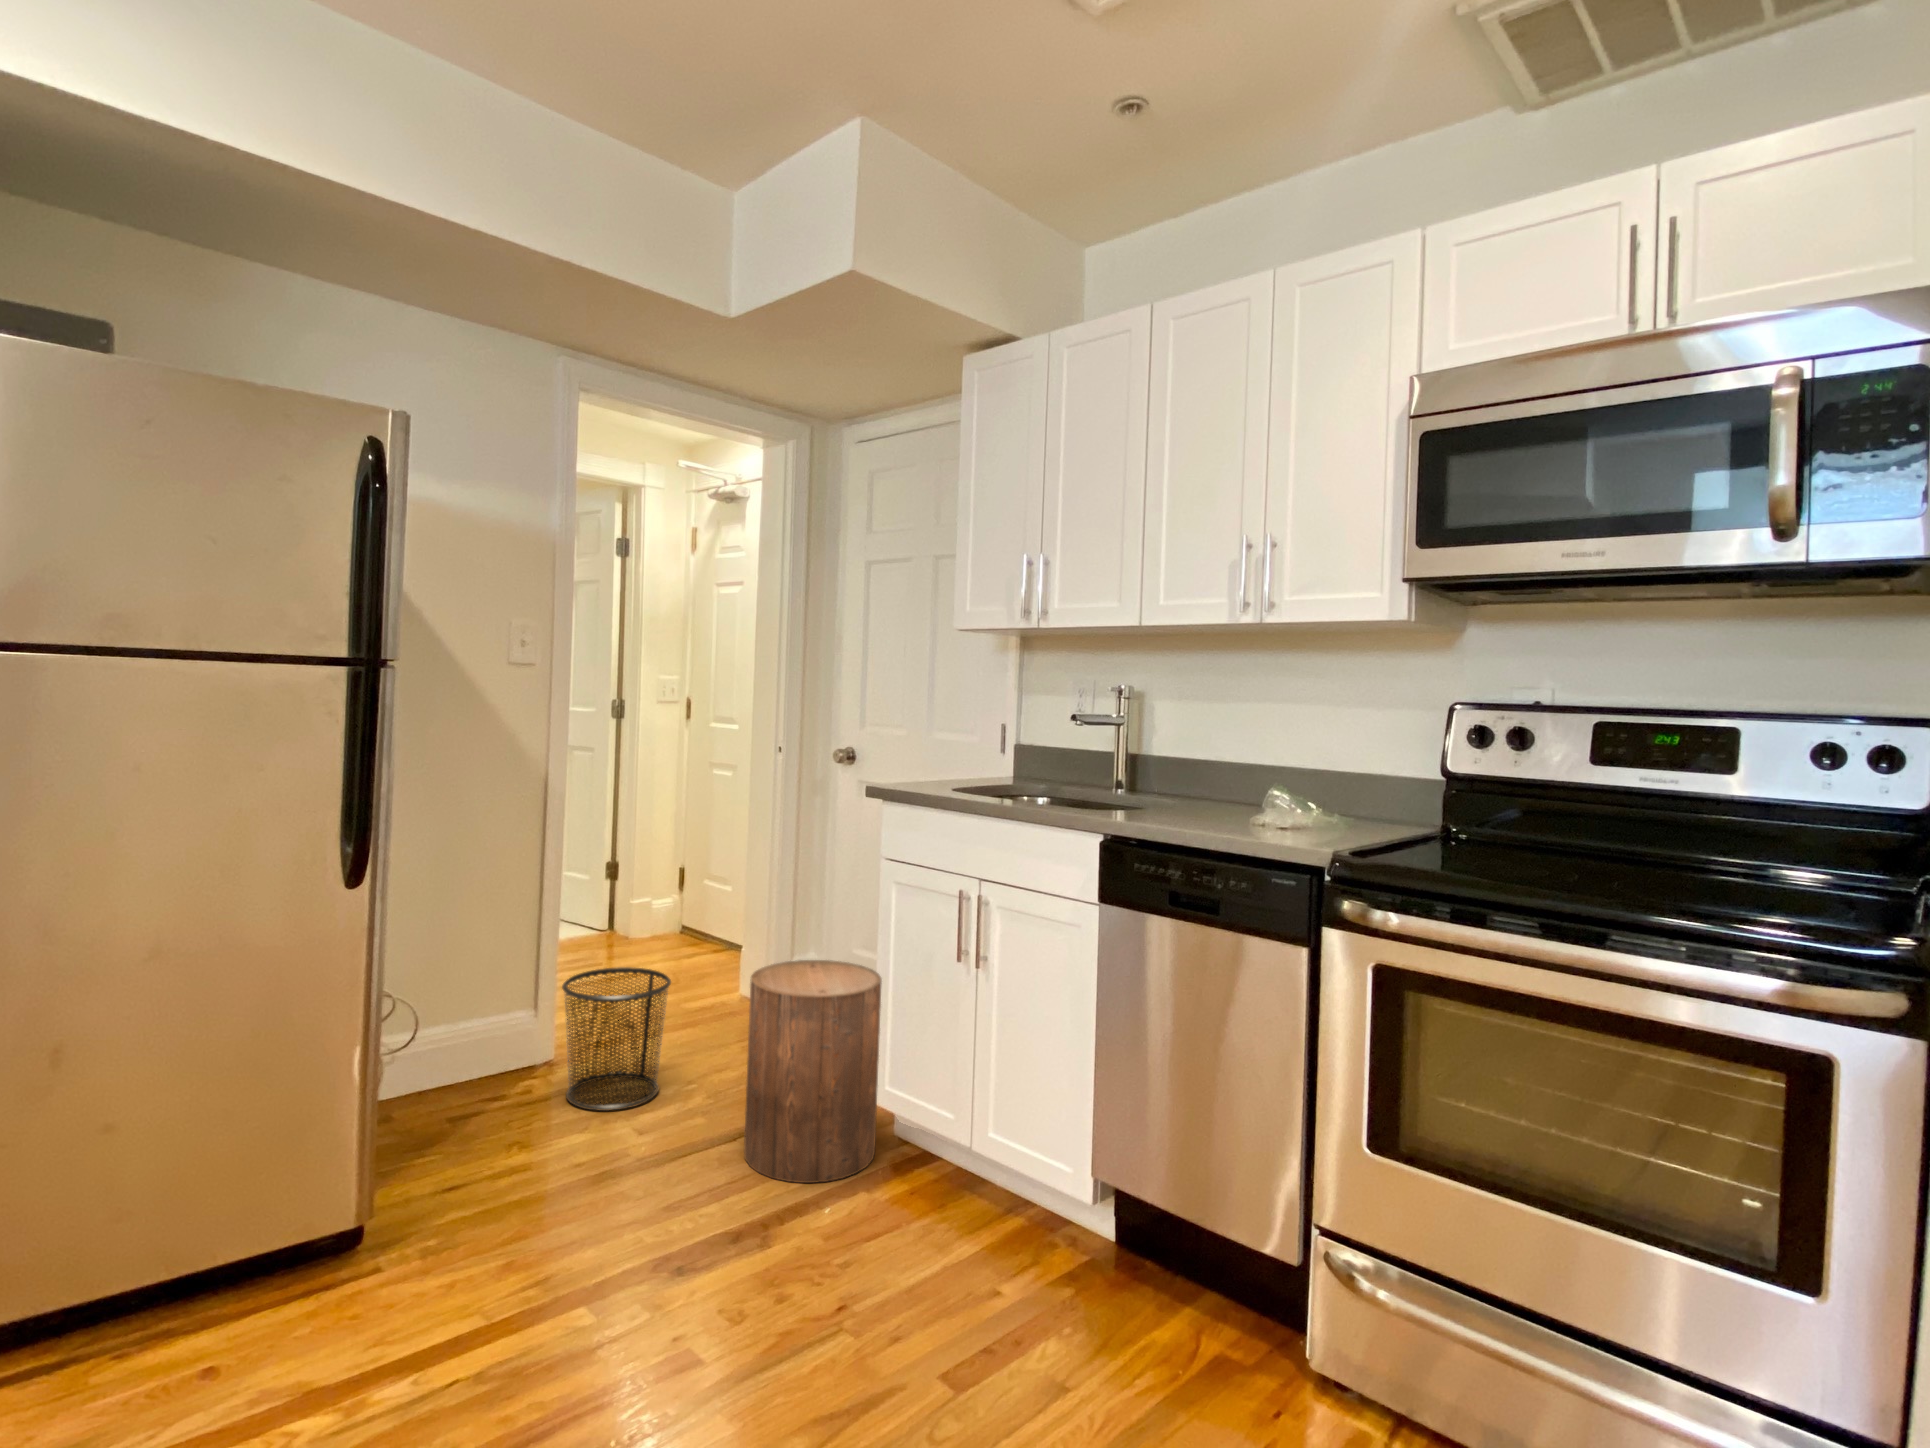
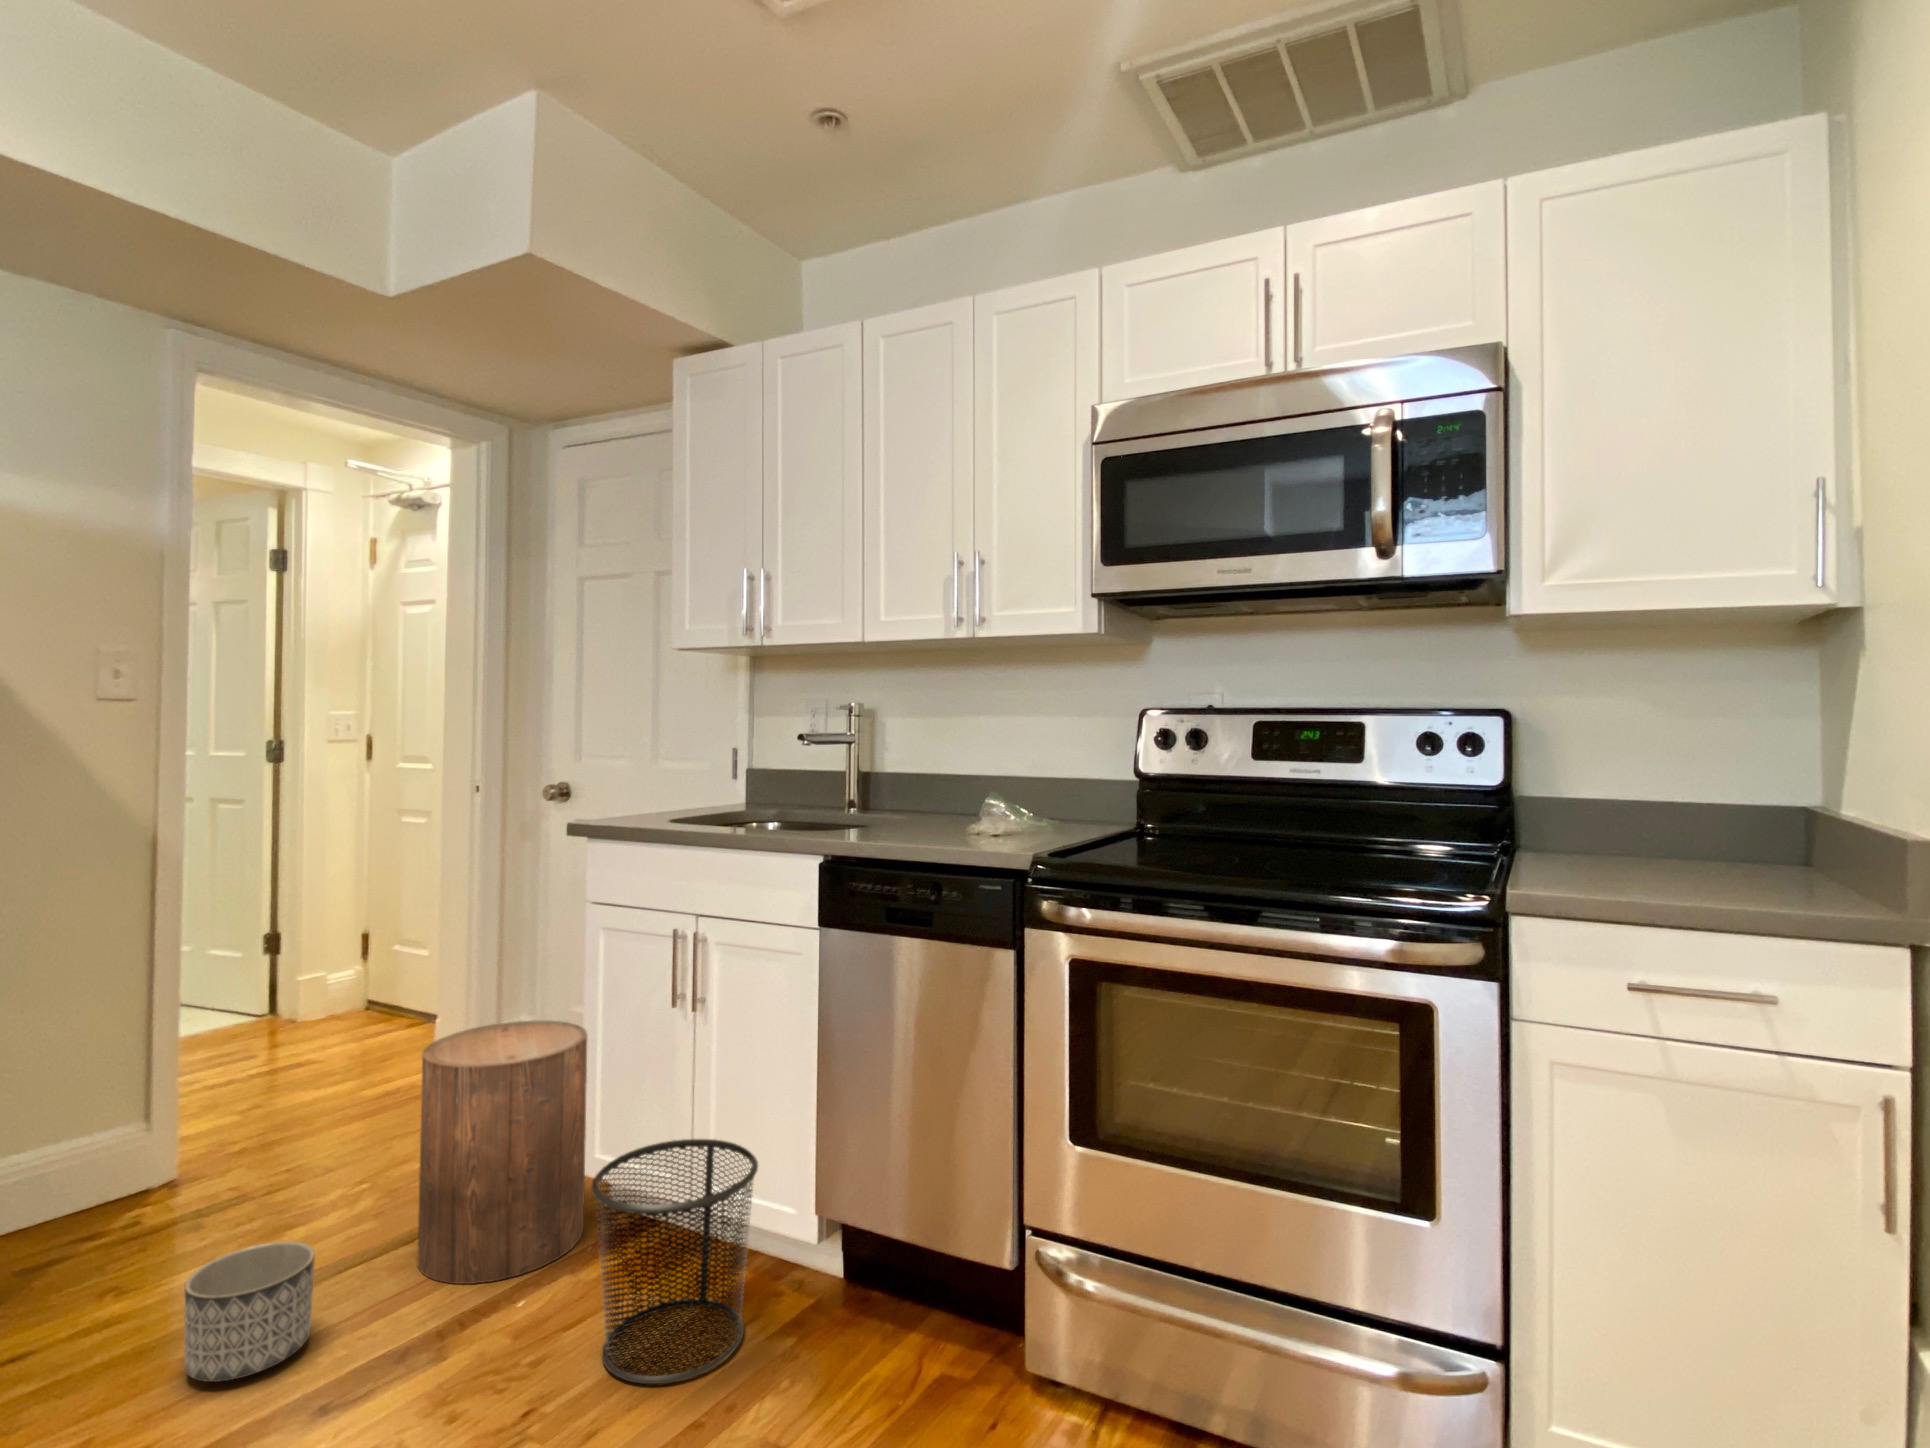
waste bin: present [562,967,671,1111] -> present [591,1139,758,1384]
planter: none [587,1119,676,1224] -> present [185,1241,315,1382]

